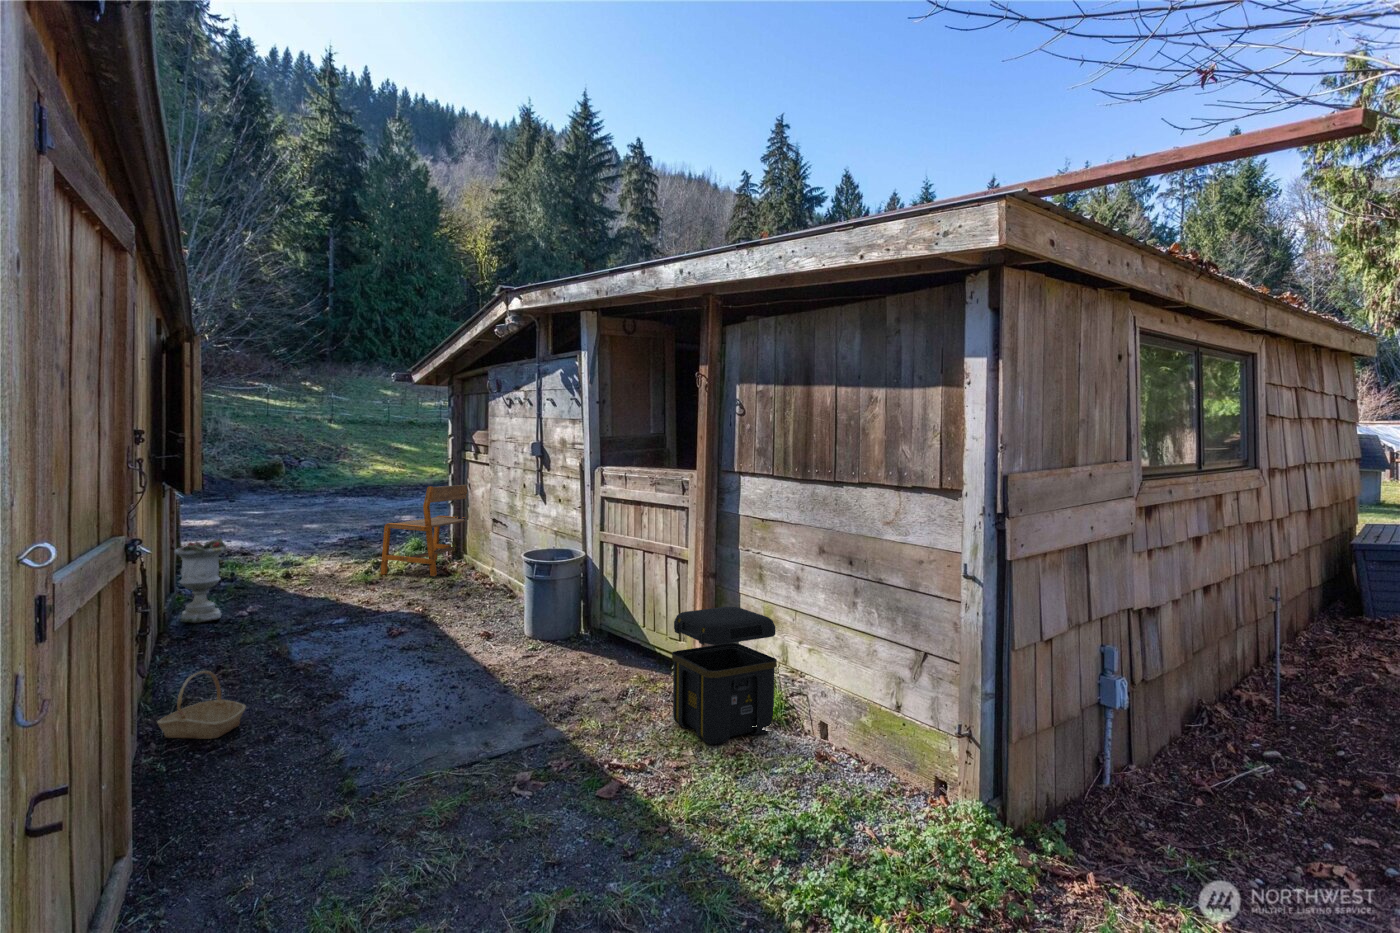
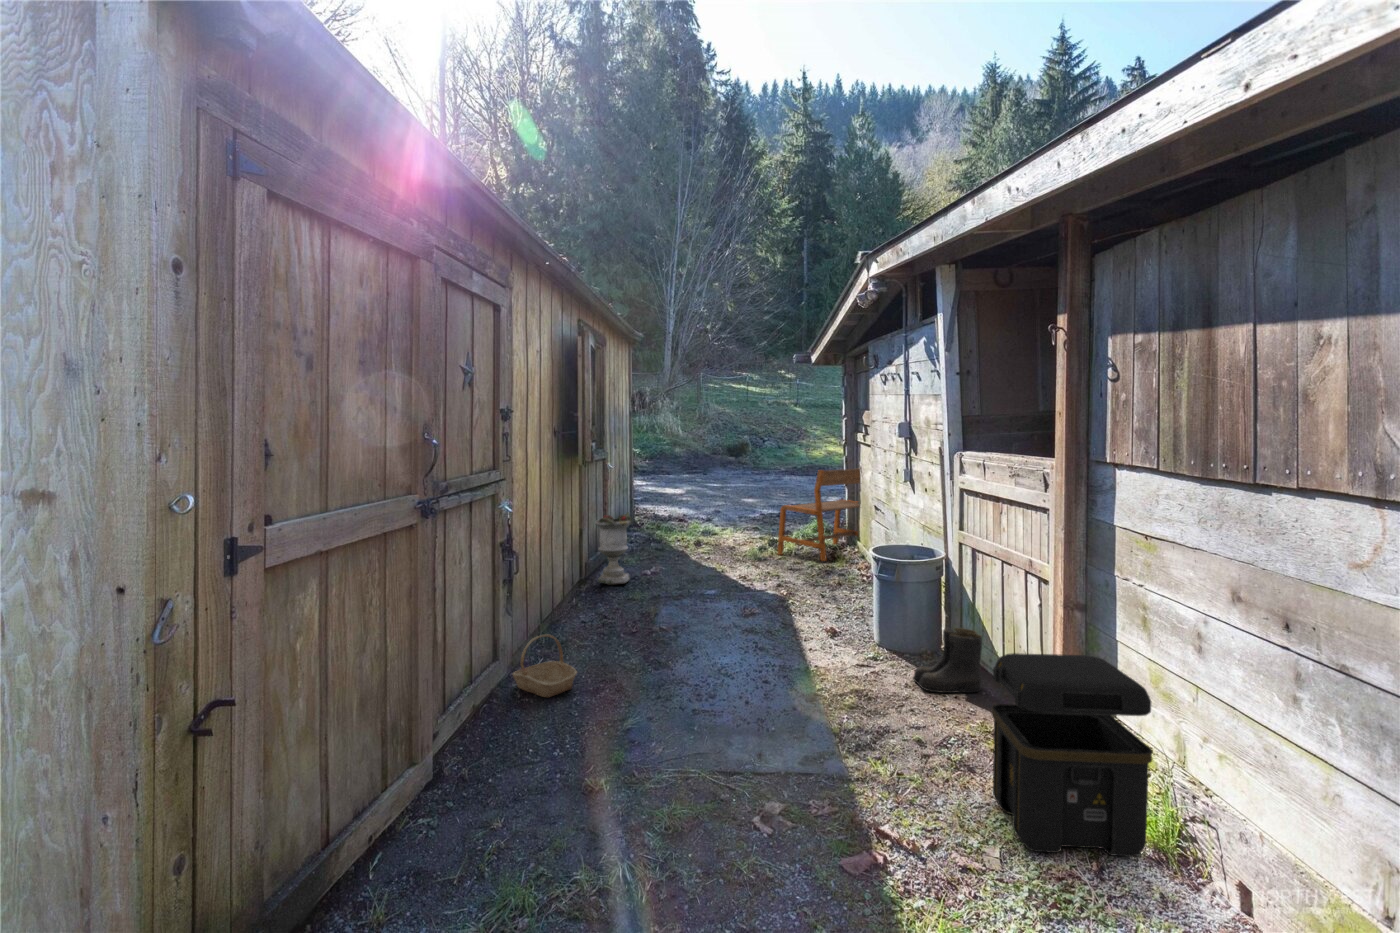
boots: none [572,611,628,665] -> present [913,628,982,693]

